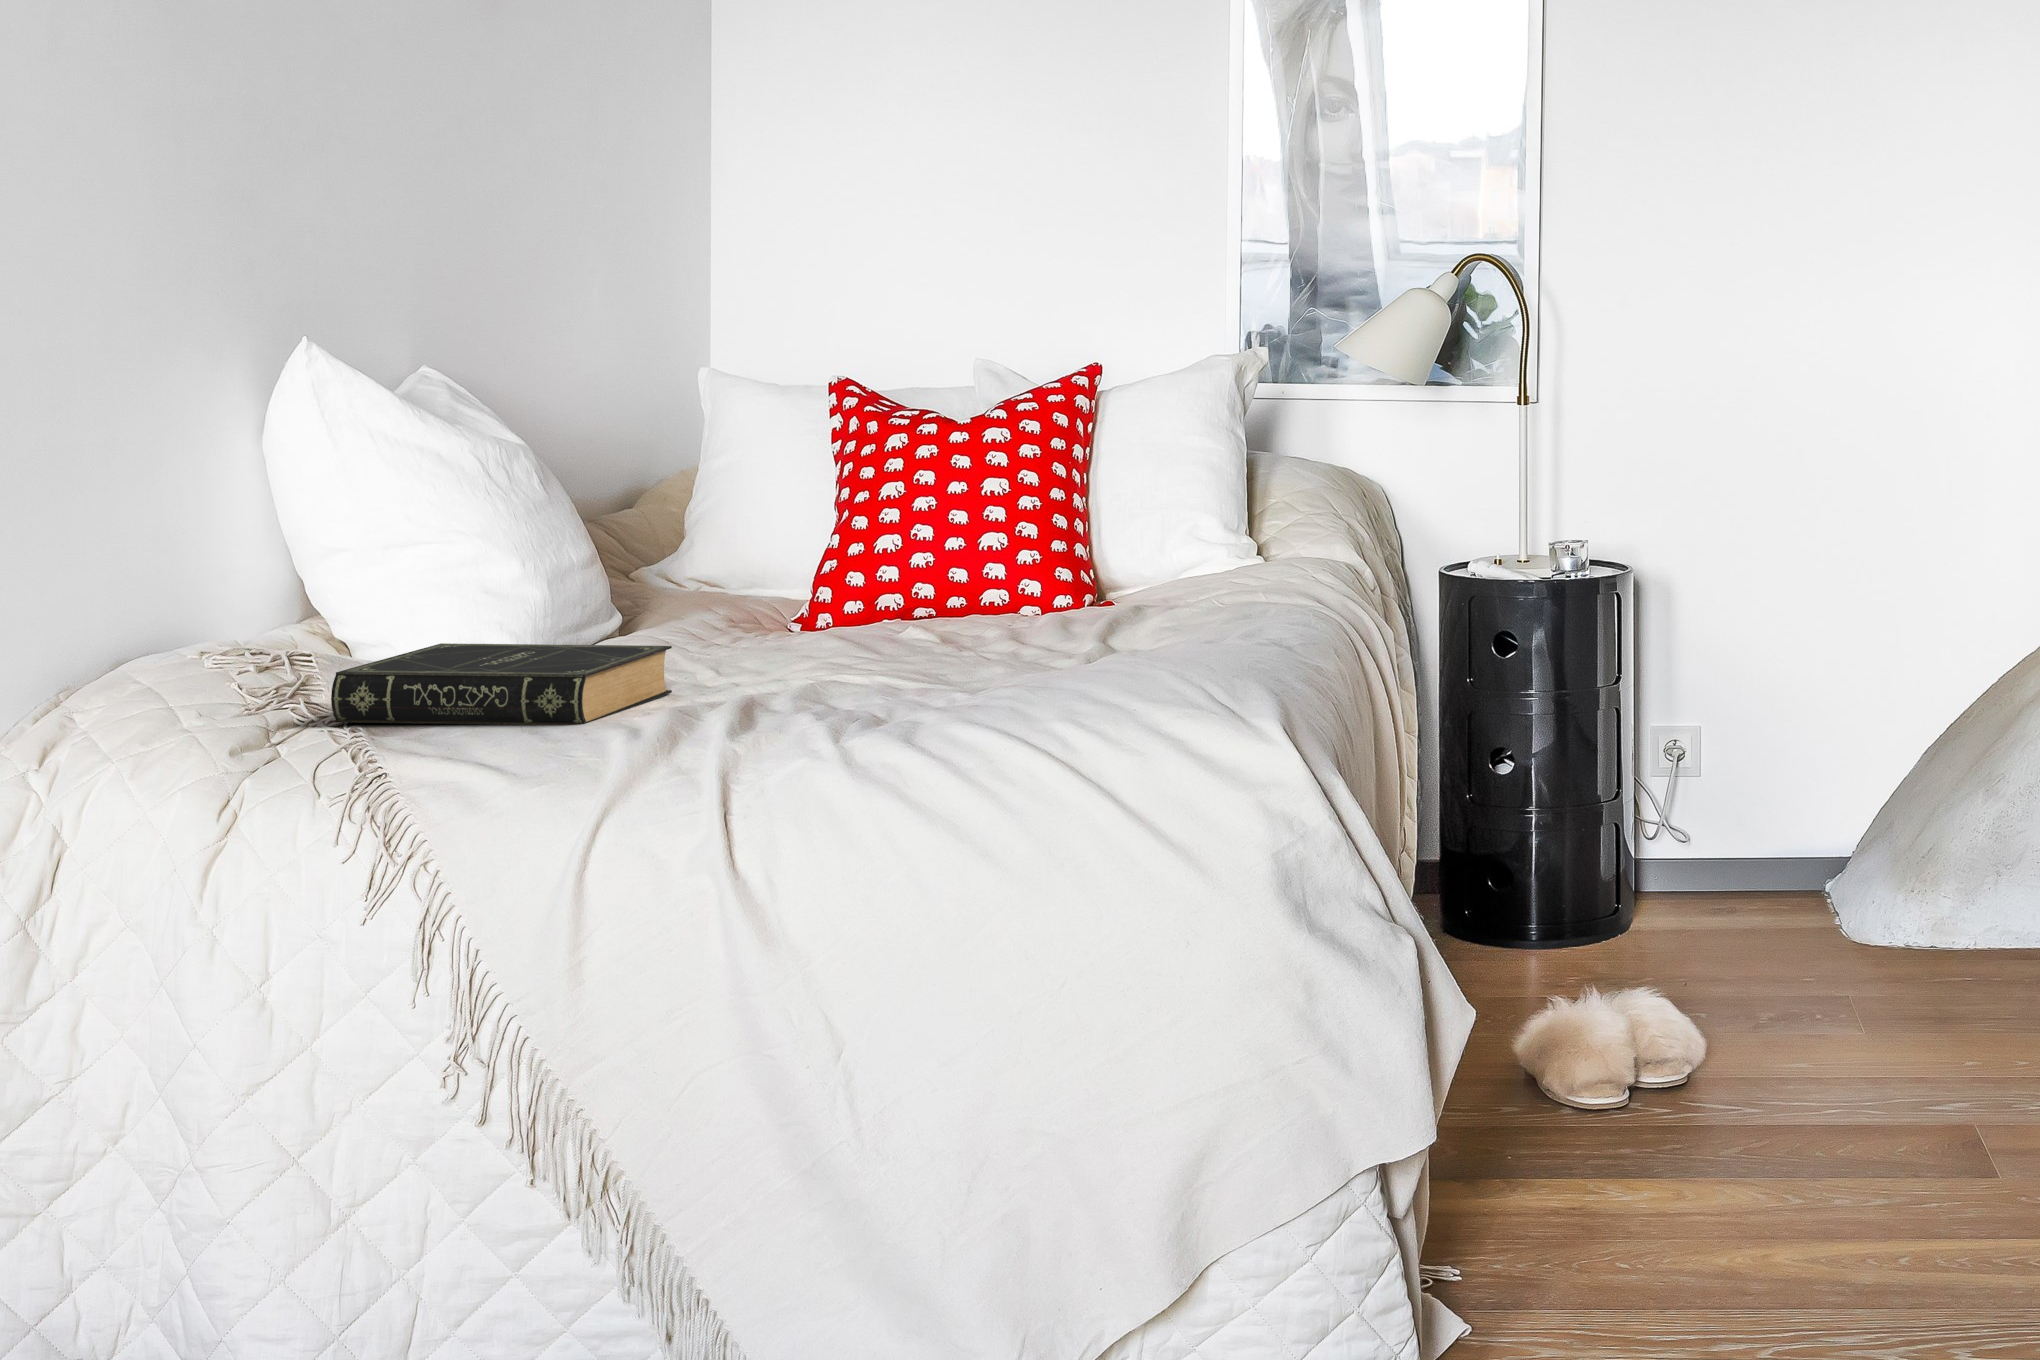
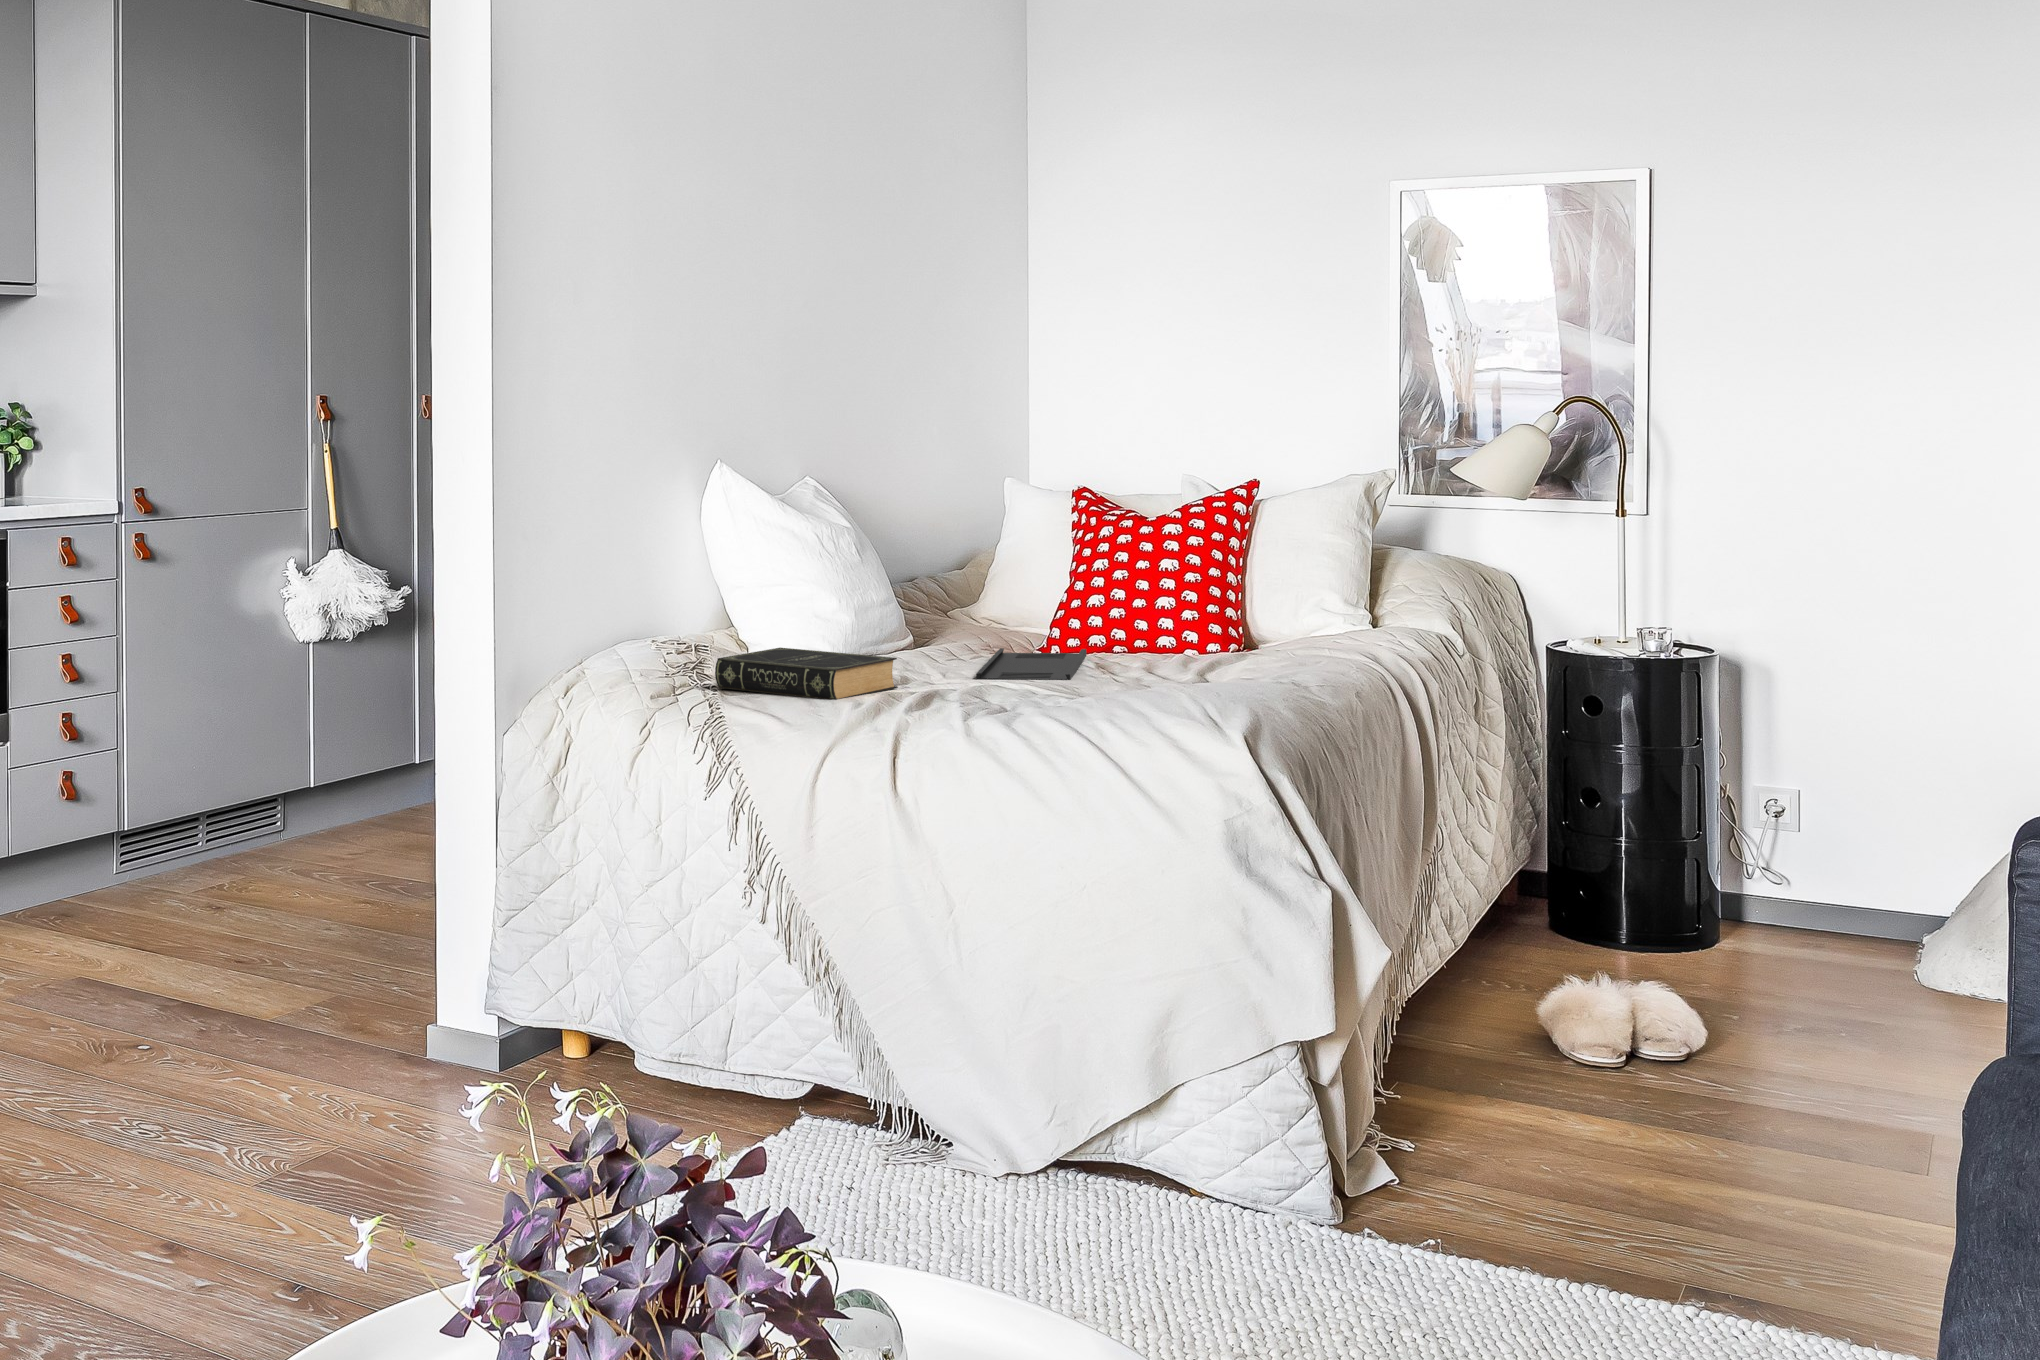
tray: none [774,608,926,669] -> present [976,648,1086,680]

